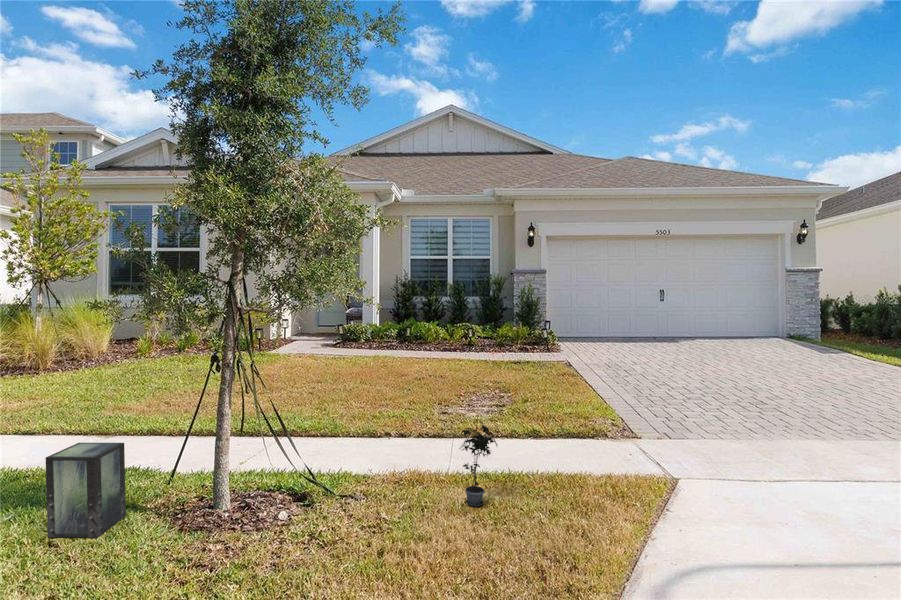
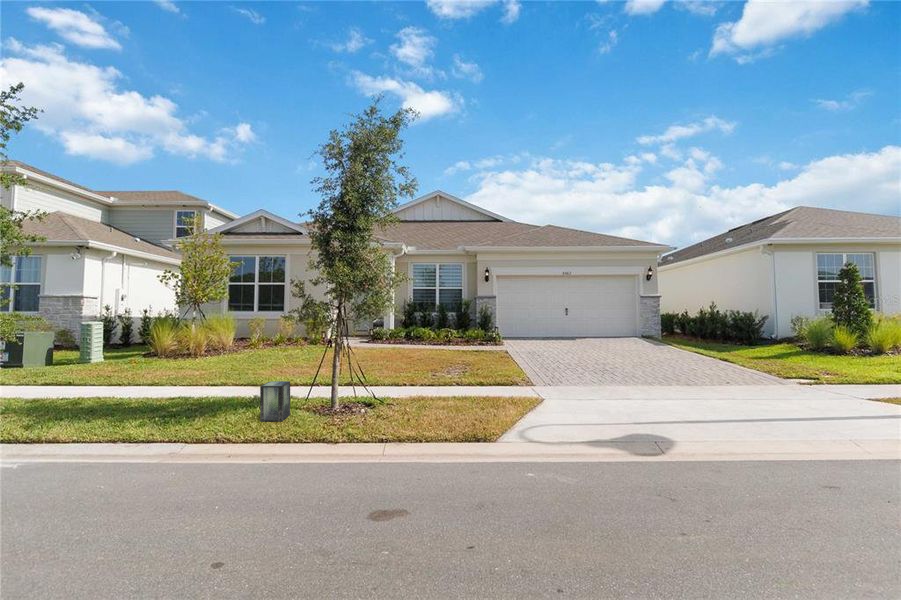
potted plant: present [461,422,497,506] -> none [441,373,458,412]

